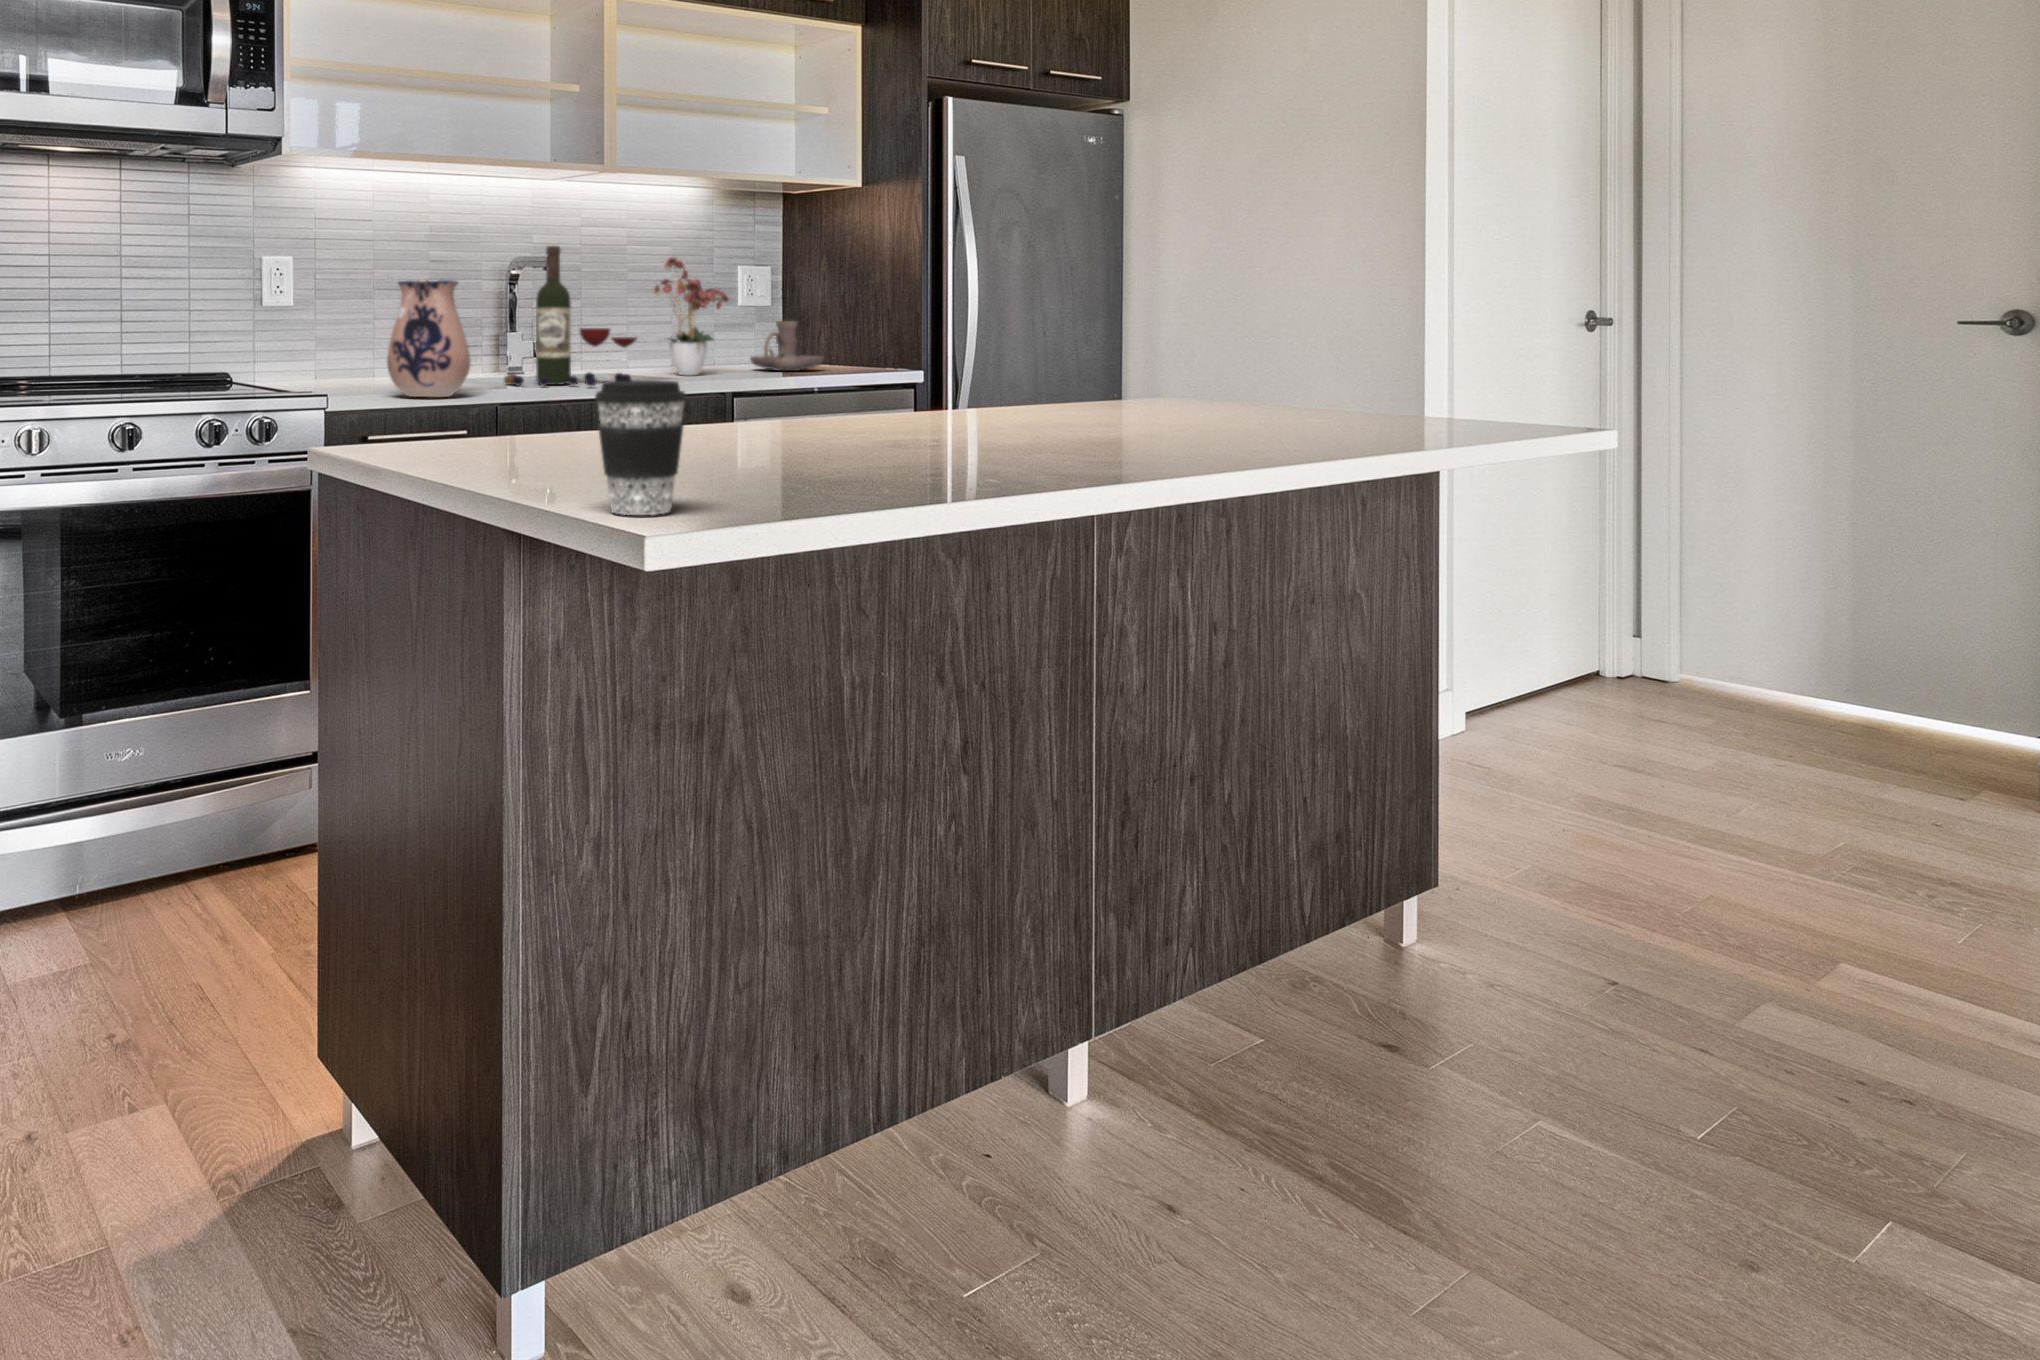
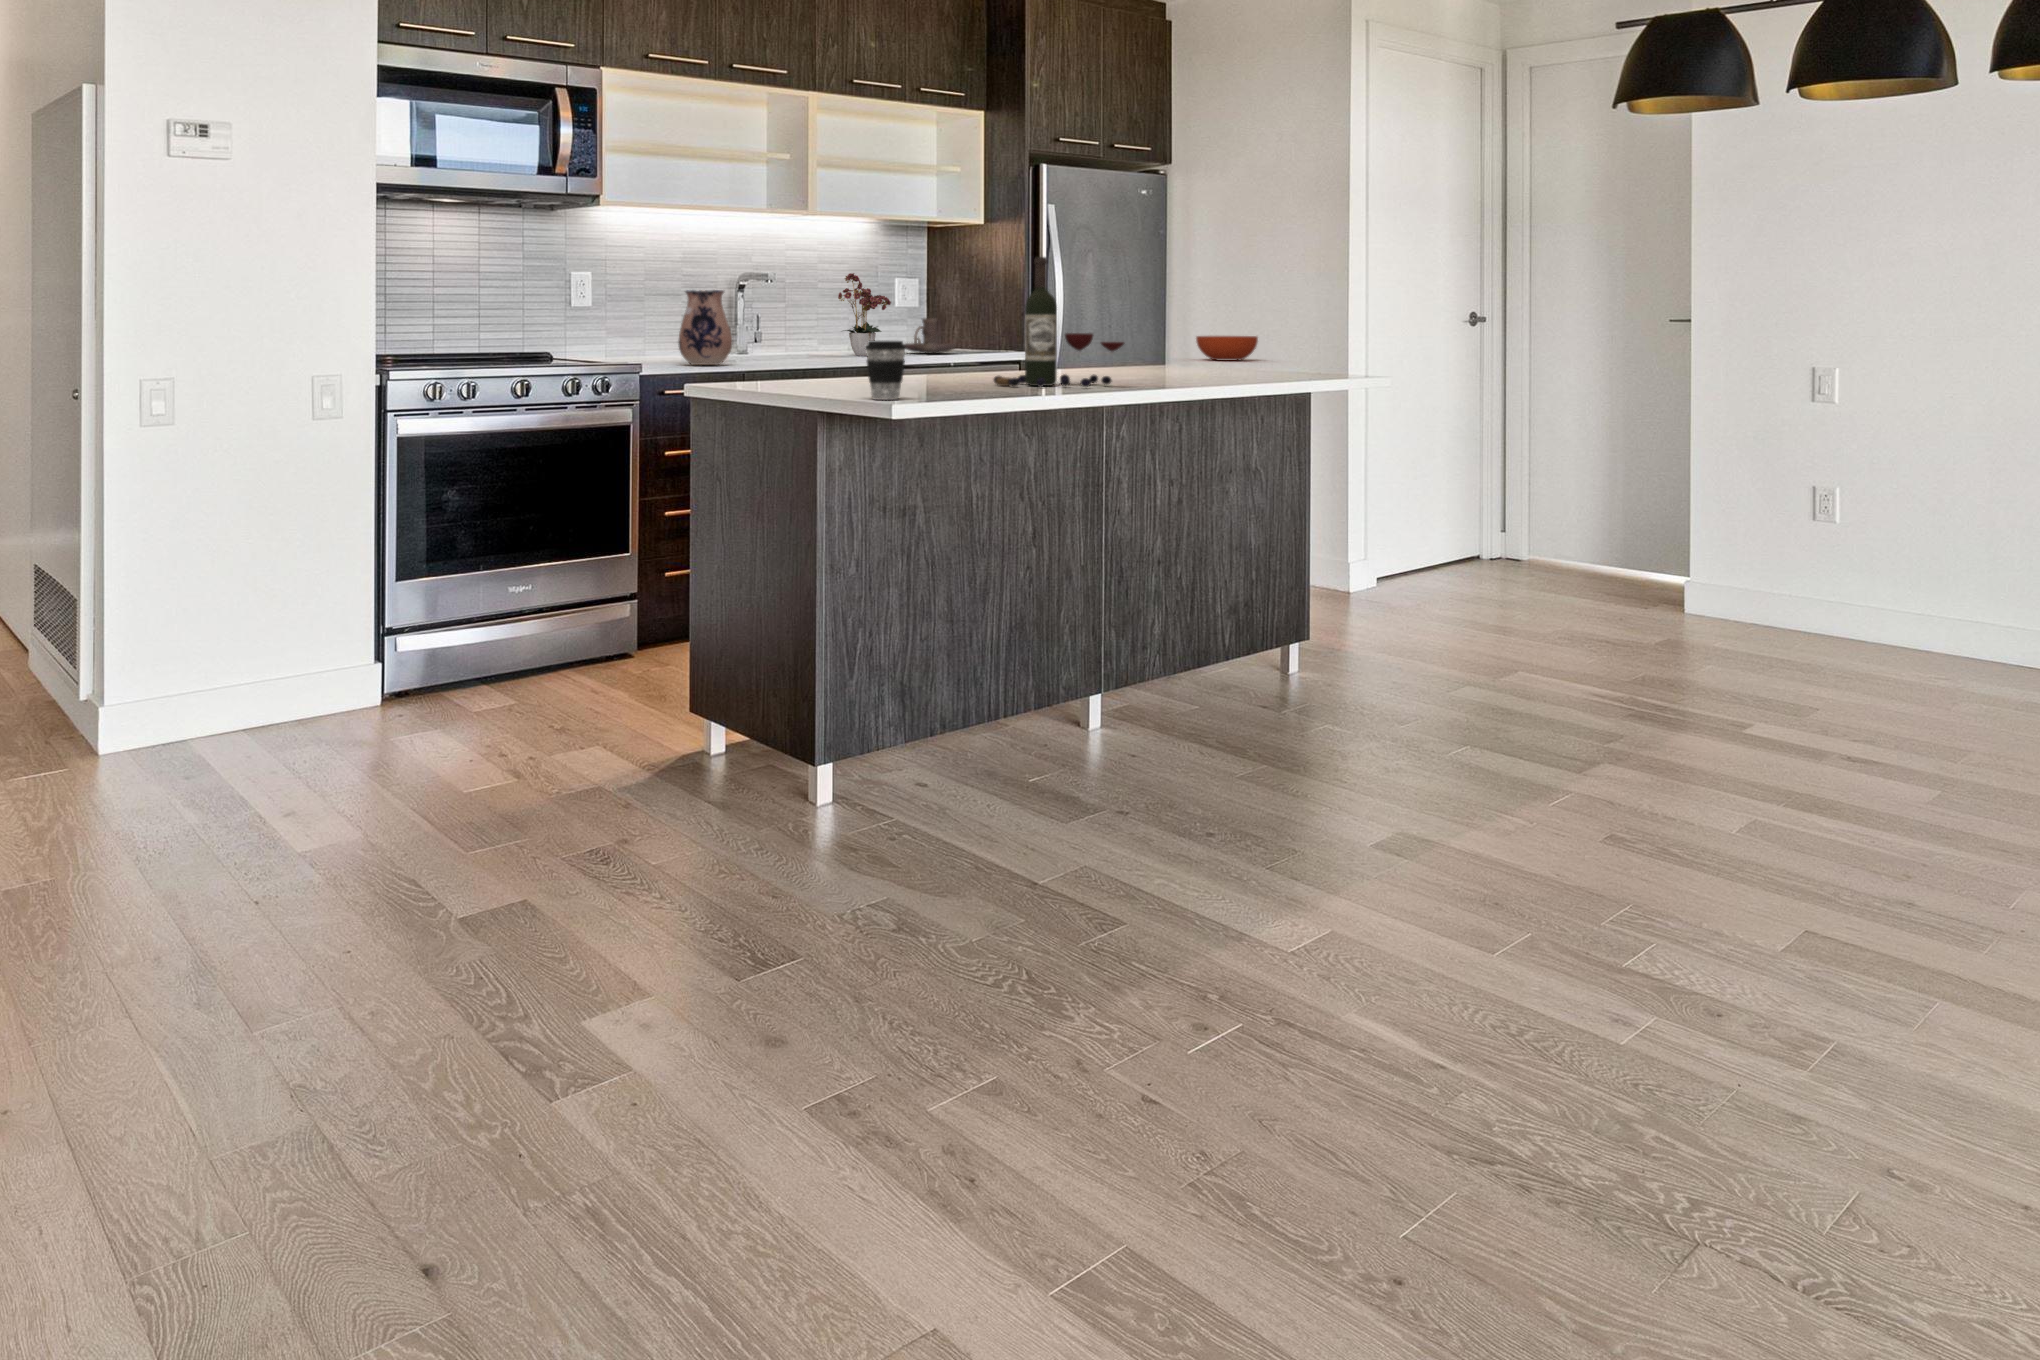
wine bottle: present [504,246,637,386] -> present [994,257,1124,387]
bowl: none [1182,346,1279,384] -> present [1196,336,1258,361]

